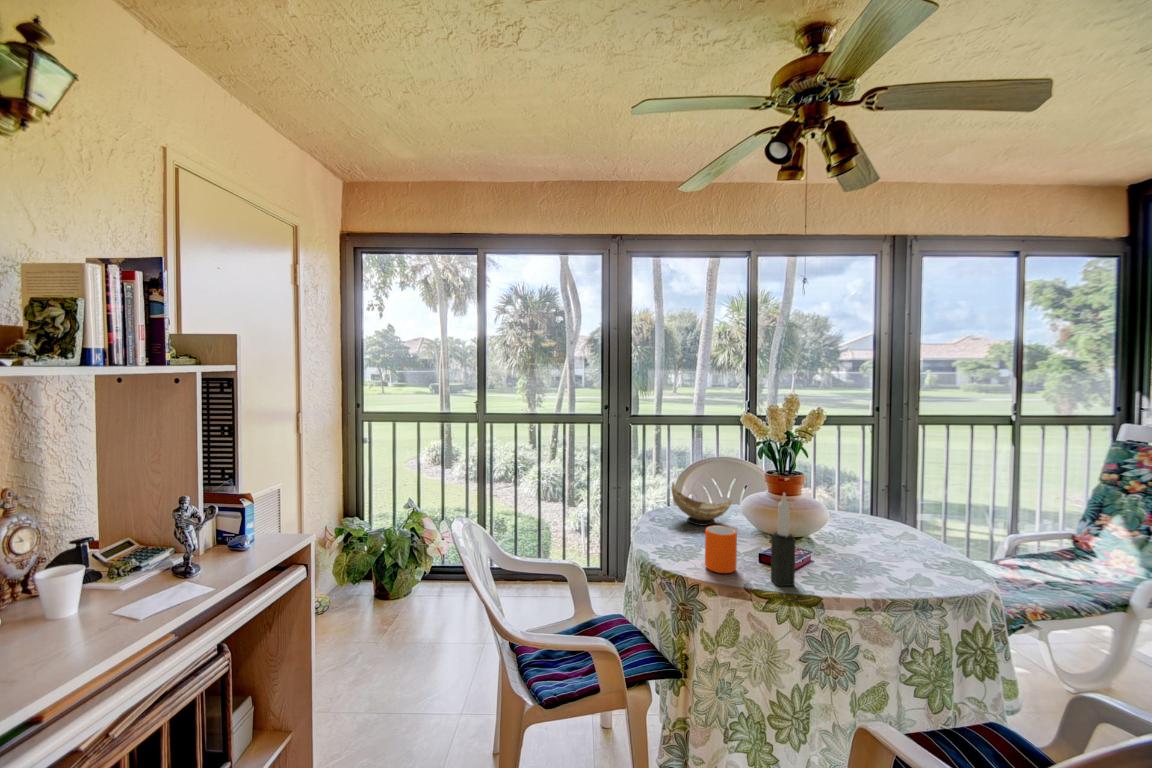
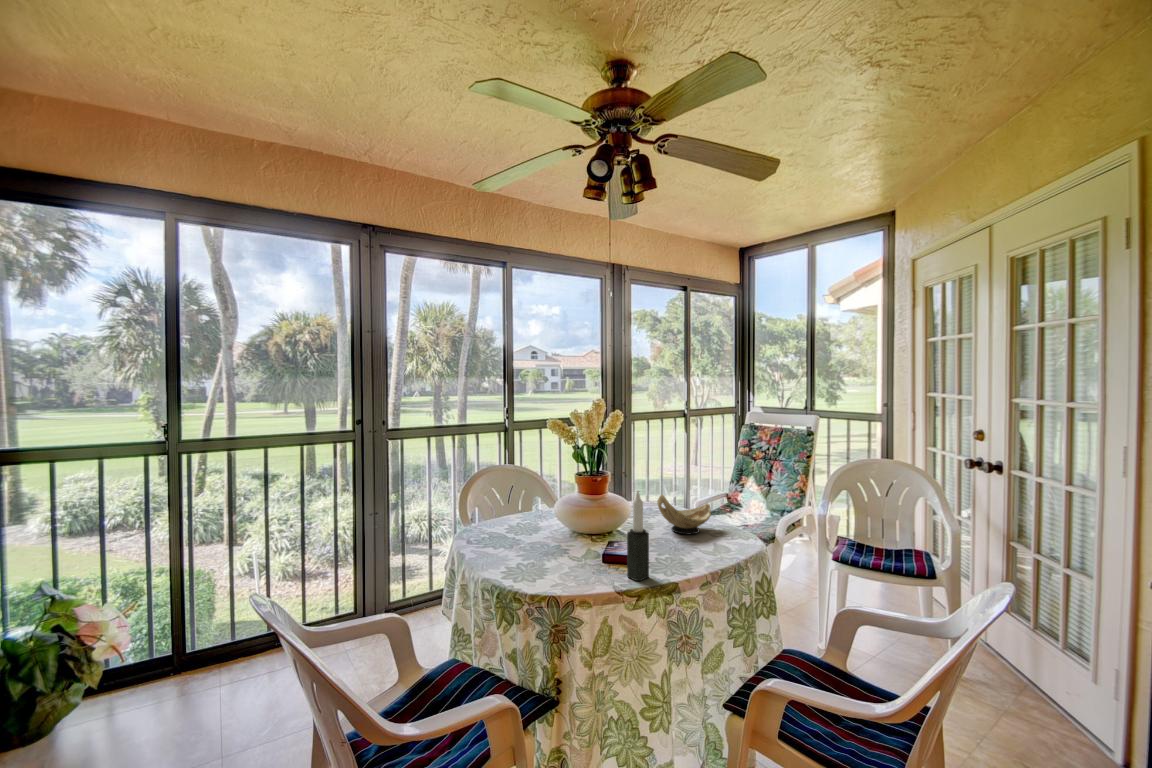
decorative bowl: present [671,483,731,526] -> present [657,495,711,534]
mug: present [705,525,737,573] -> none [564,534,595,584]

